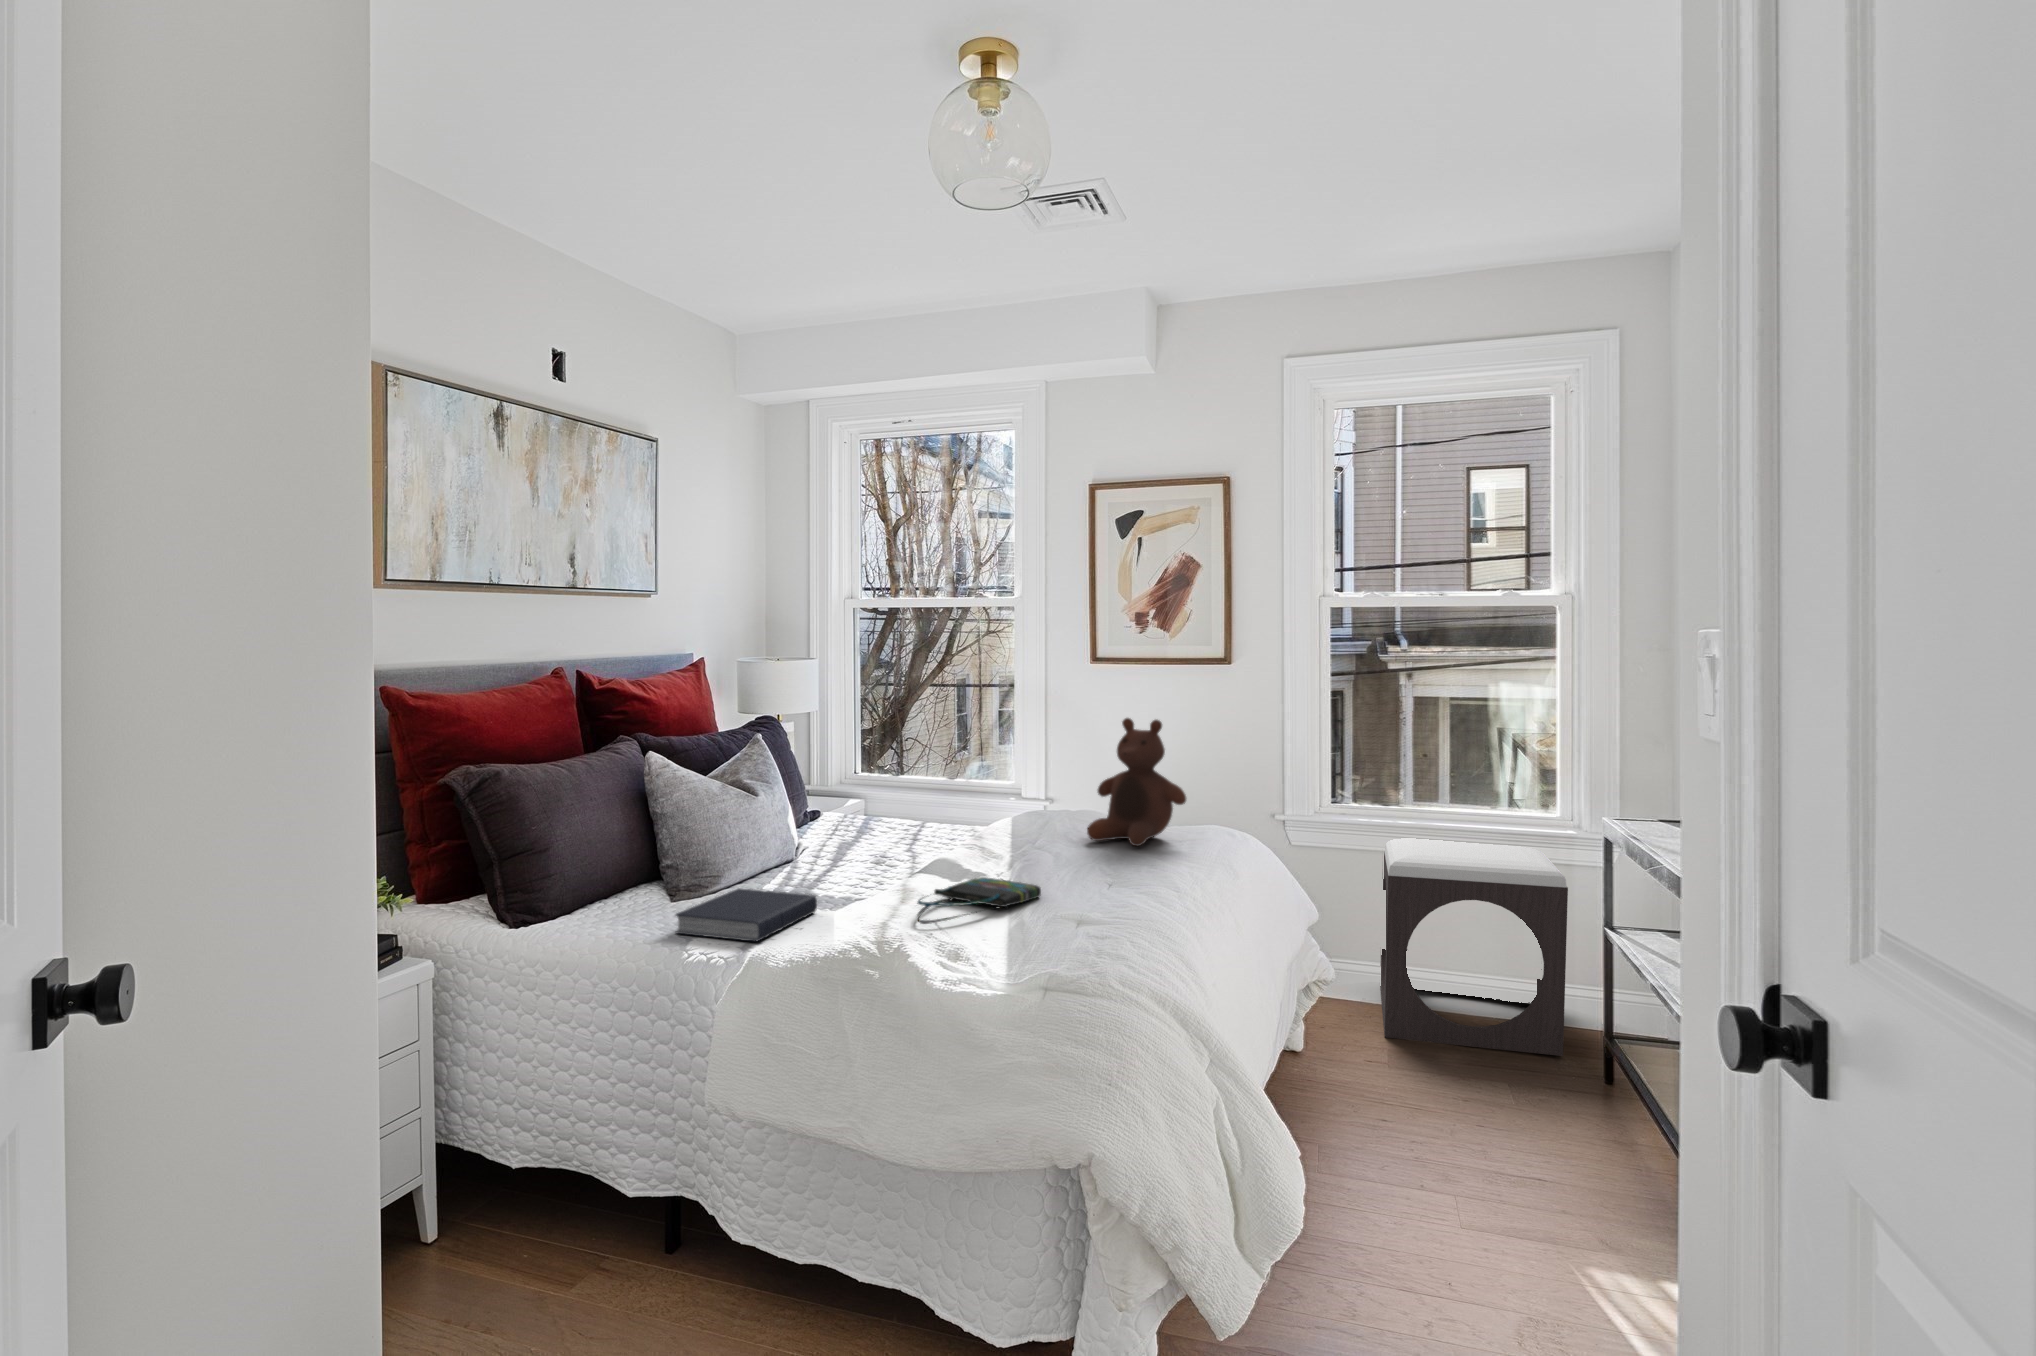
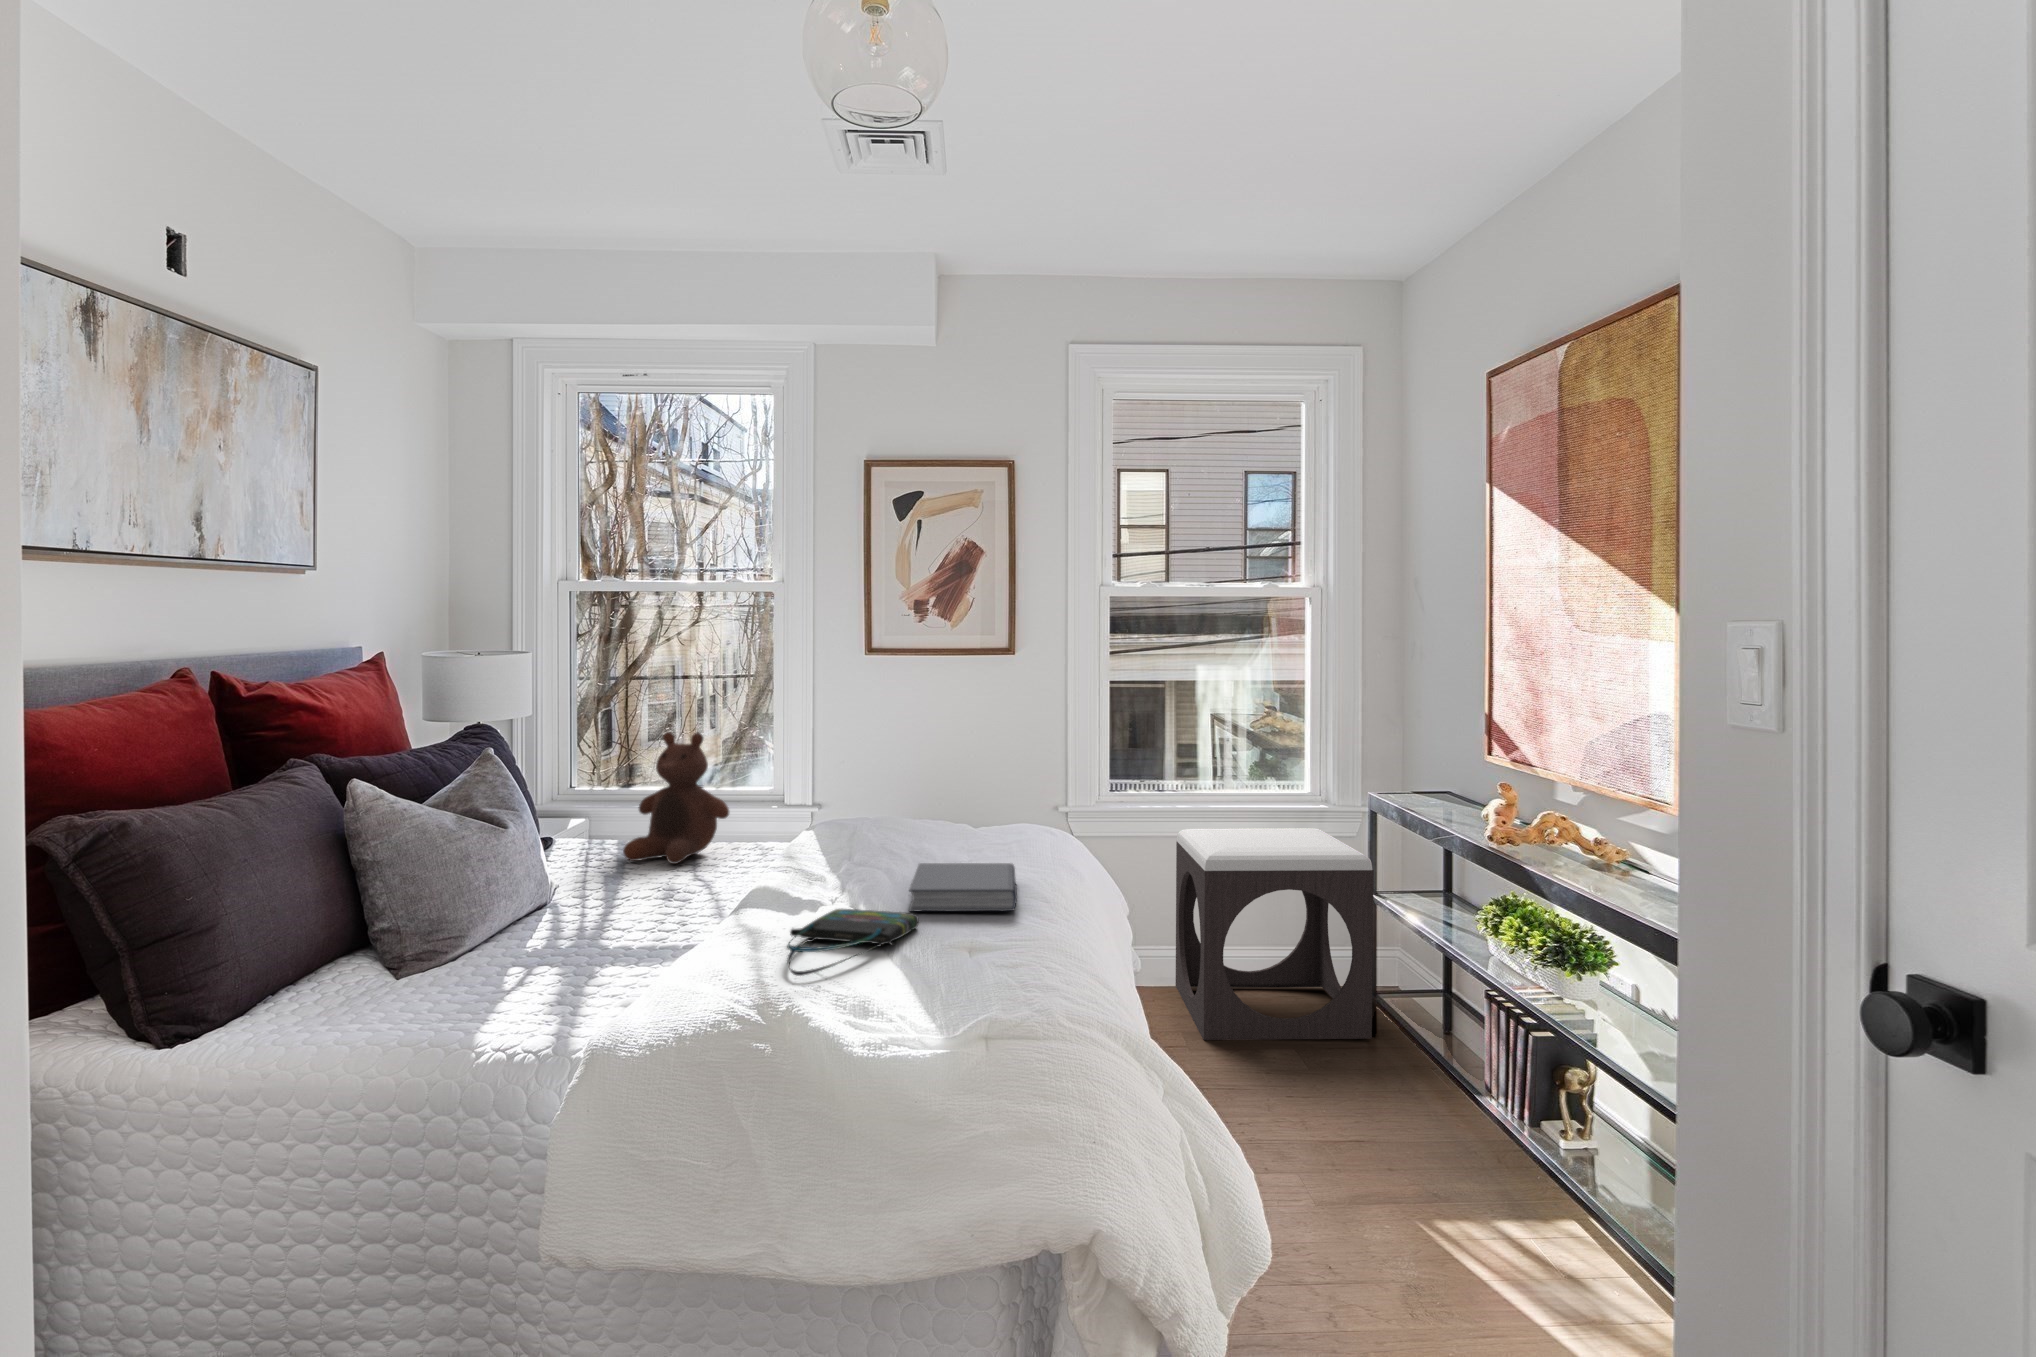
stuffed bear: present [1087,718,1186,846] -> present [623,732,729,864]
book: present [676,888,817,941] -> present [909,863,1017,911]

